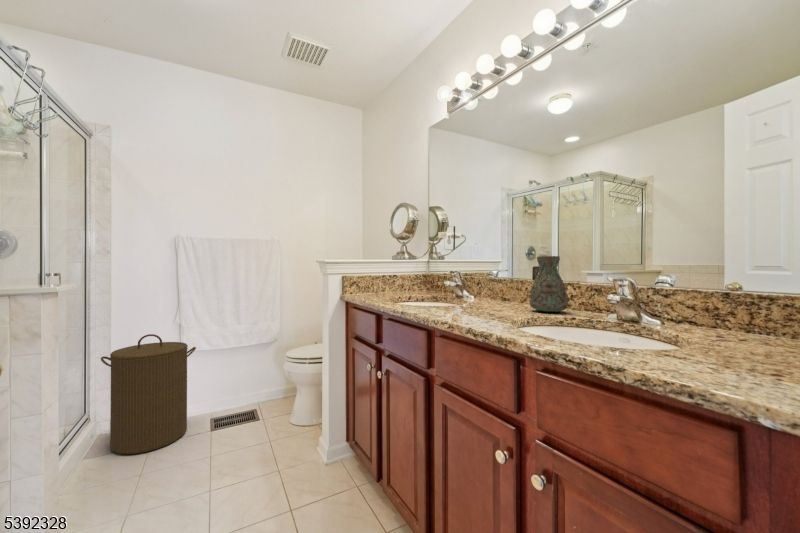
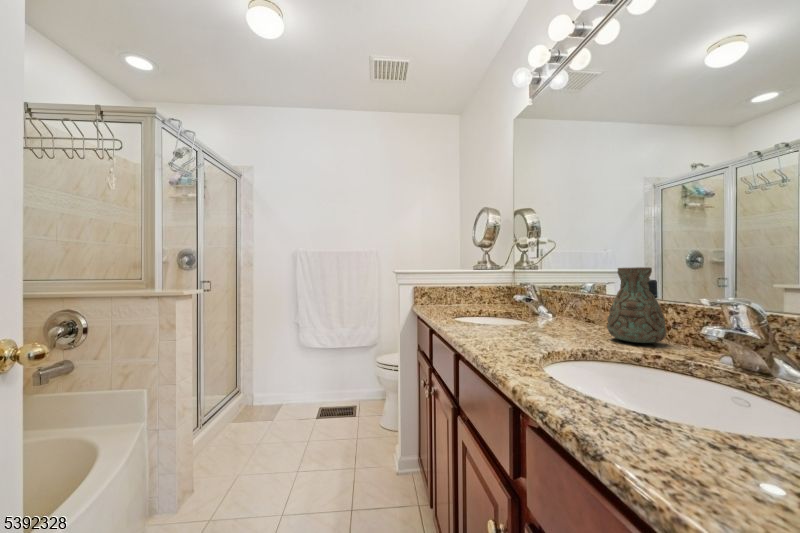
laundry hamper: present [101,334,196,454] -> none [241,331,306,426]

